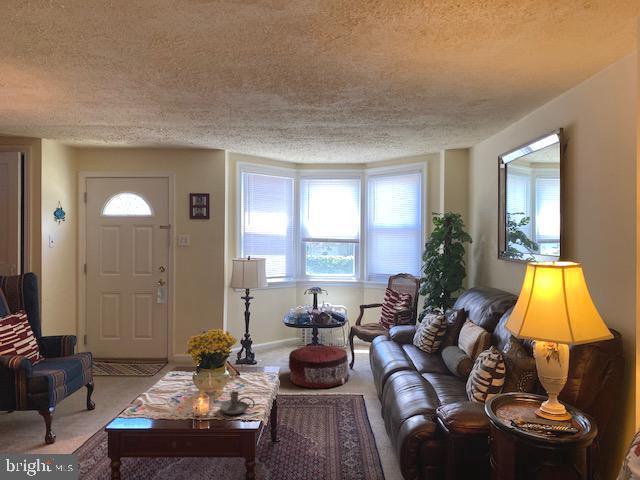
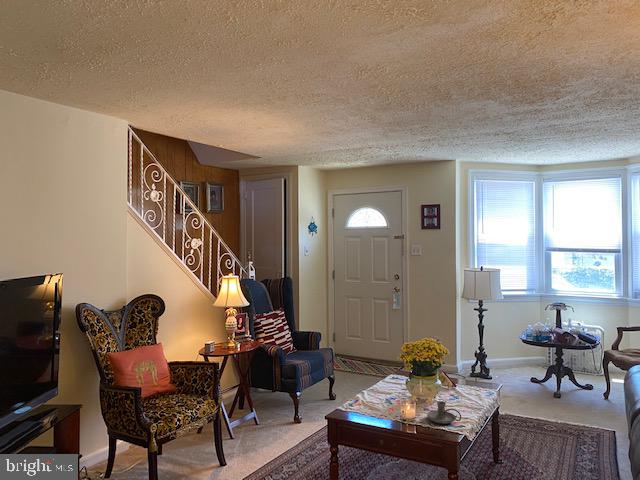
pouf: present [289,345,350,388] -> none [522,366,601,417]

